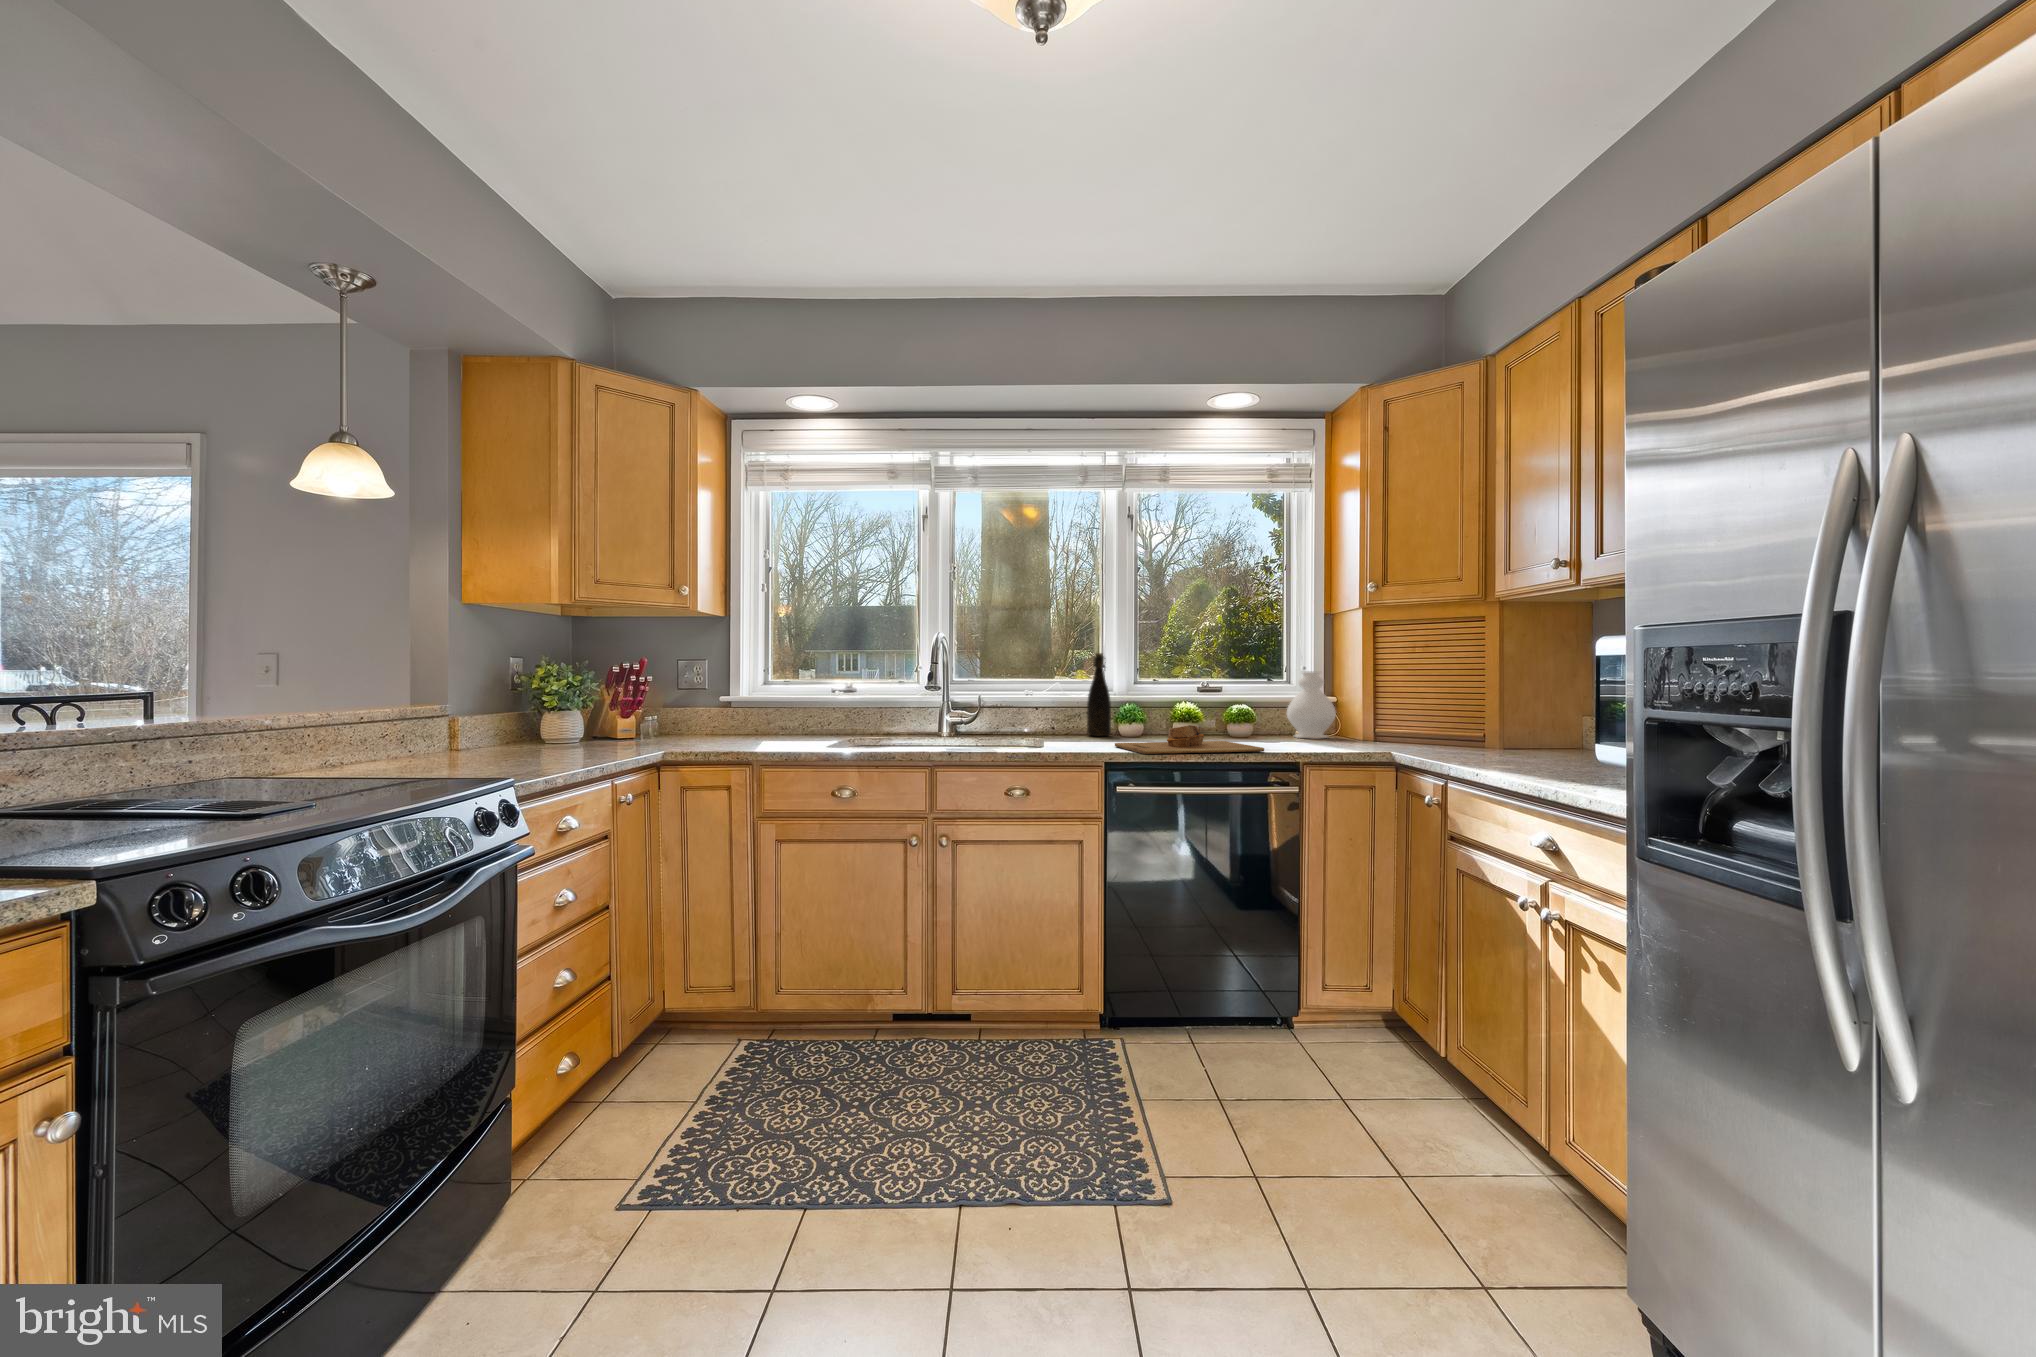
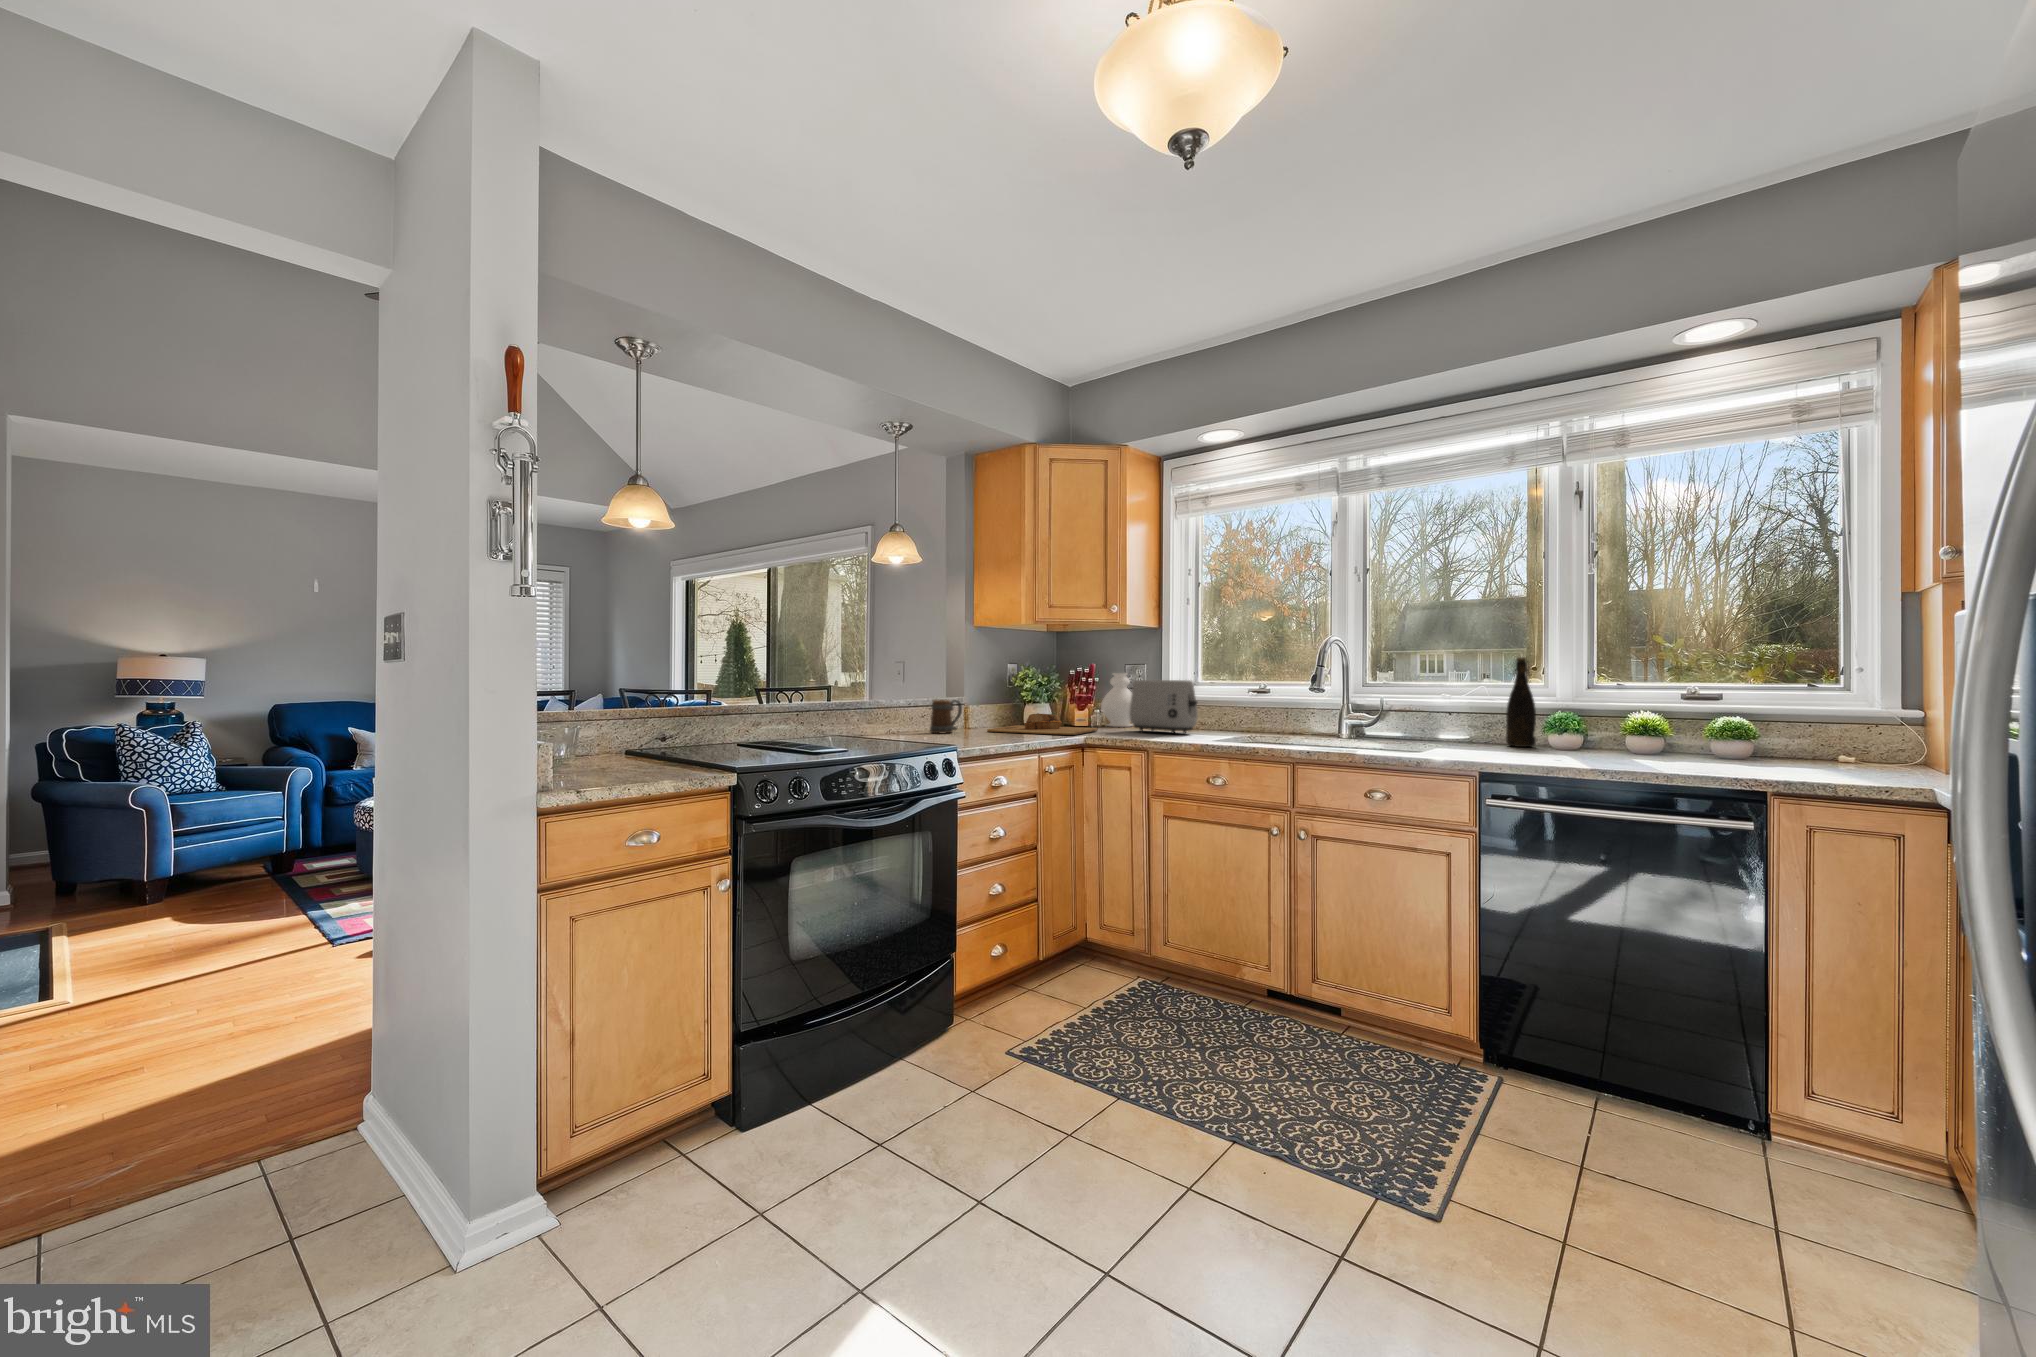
decorative vase: present [1287,671,1336,739] -> present [1101,673,1133,727]
toaster: none [702,678,794,742] -> present [1129,680,1198,734]
mug: none [412,709,466,760] -> present [930,699,962,734]
cutting board: present [1115,725,1264,754] -> present [987,713,1098,735]

